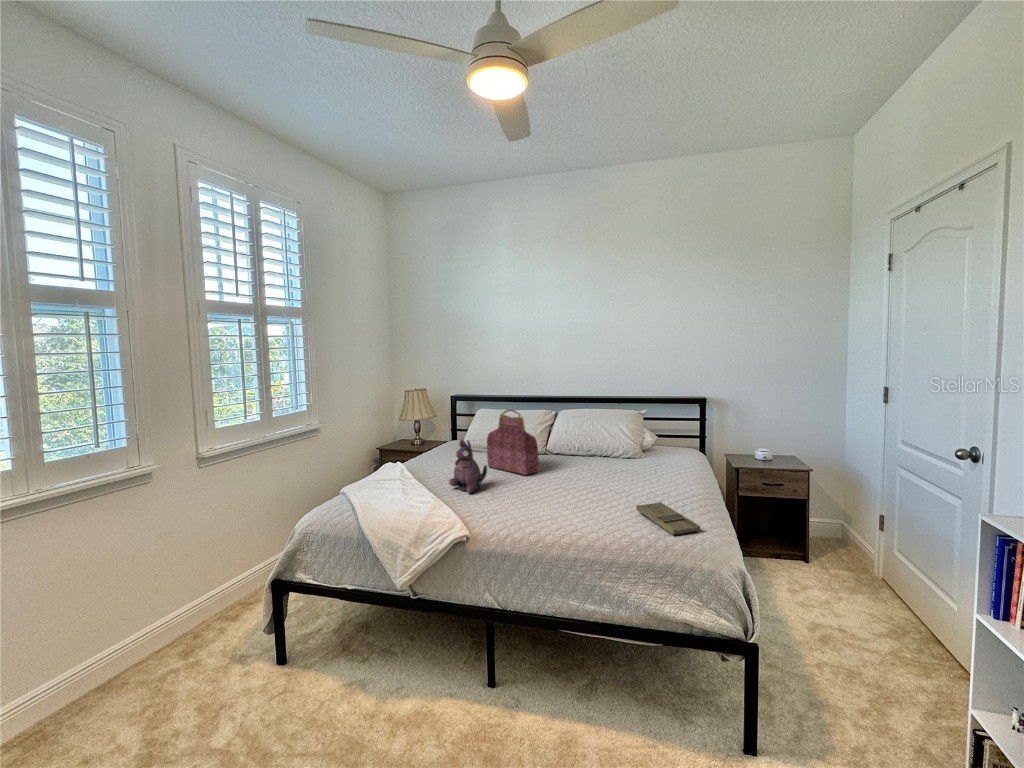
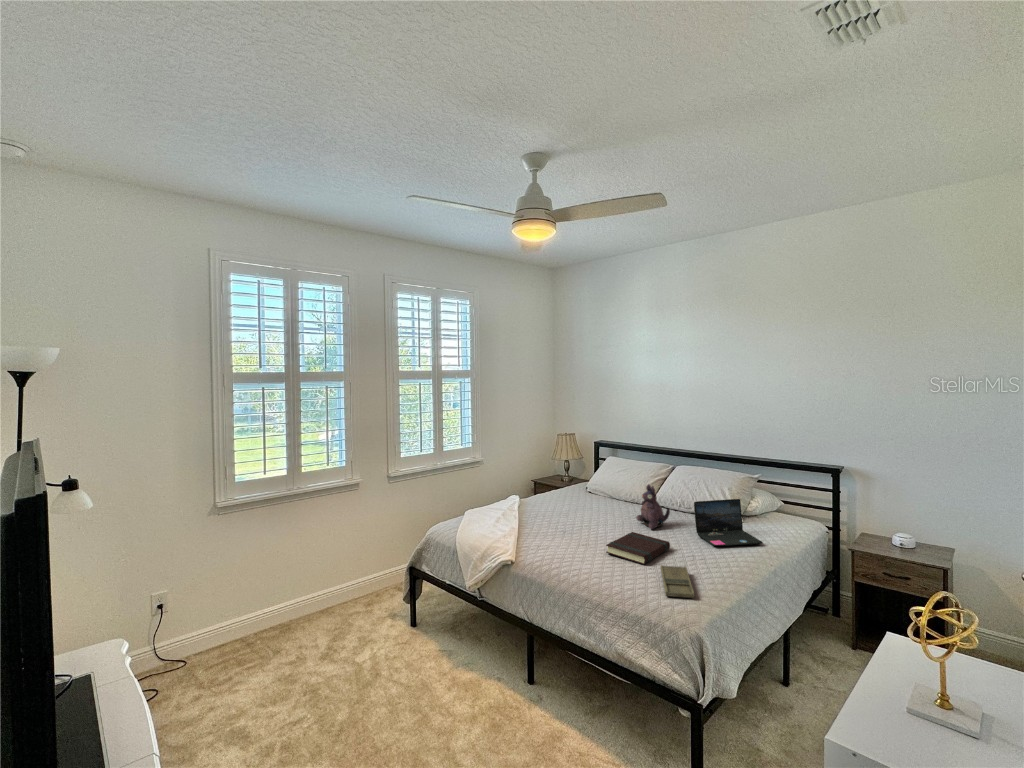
handbag: present [487,410,539,475] -> none [586,463,622,523]
laptop: none [619,431,686,480] -> present [694,499,763,546]
plush toy: present [449,439,487,494] -> present [637,484,670,529]
book: none [562,479,617,509] -> present [606,532,670,564]

